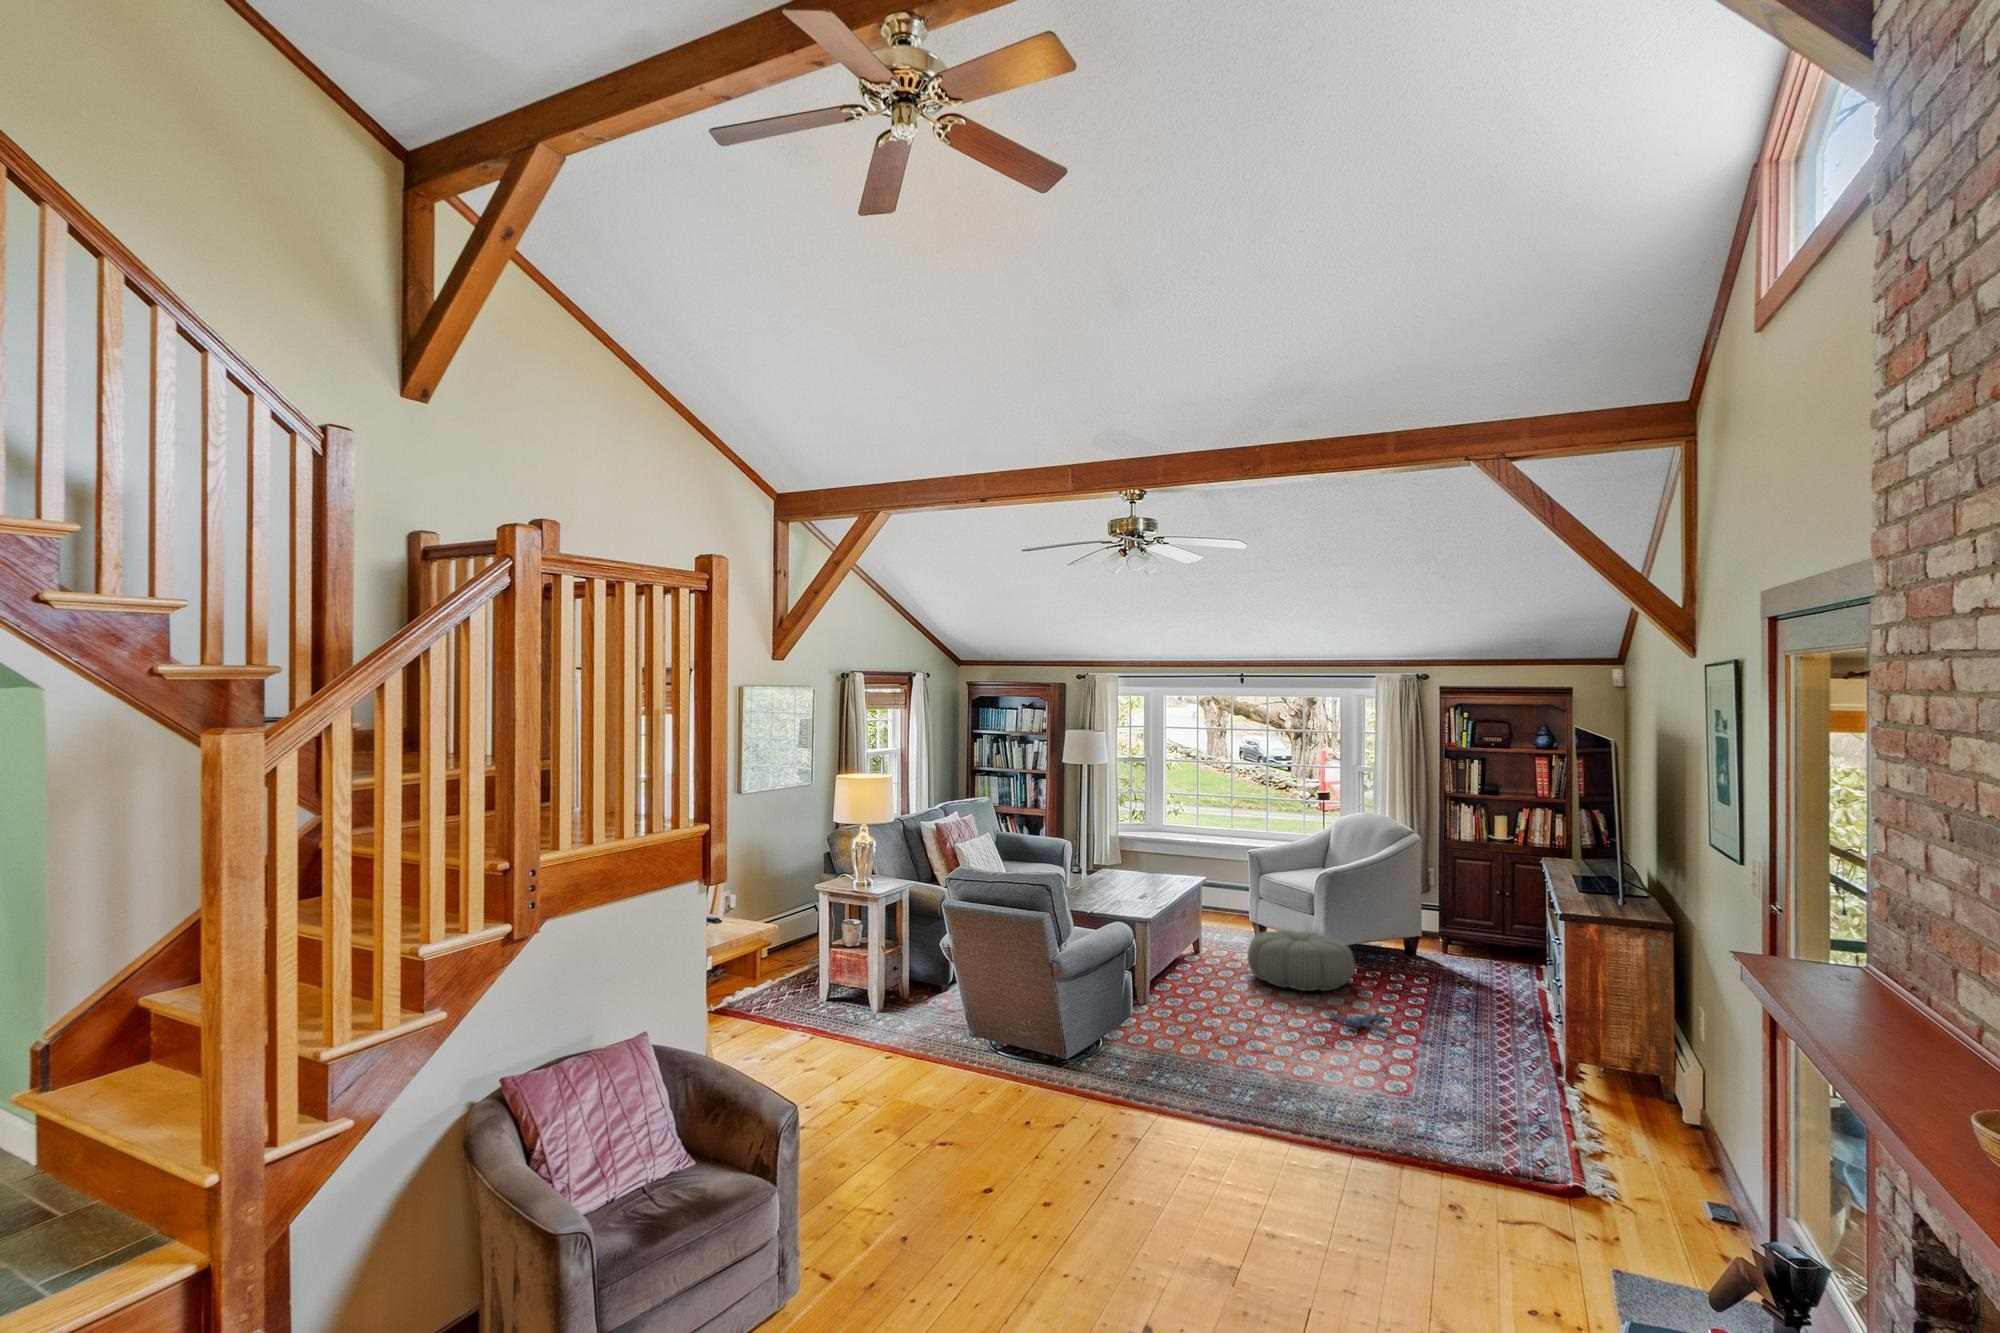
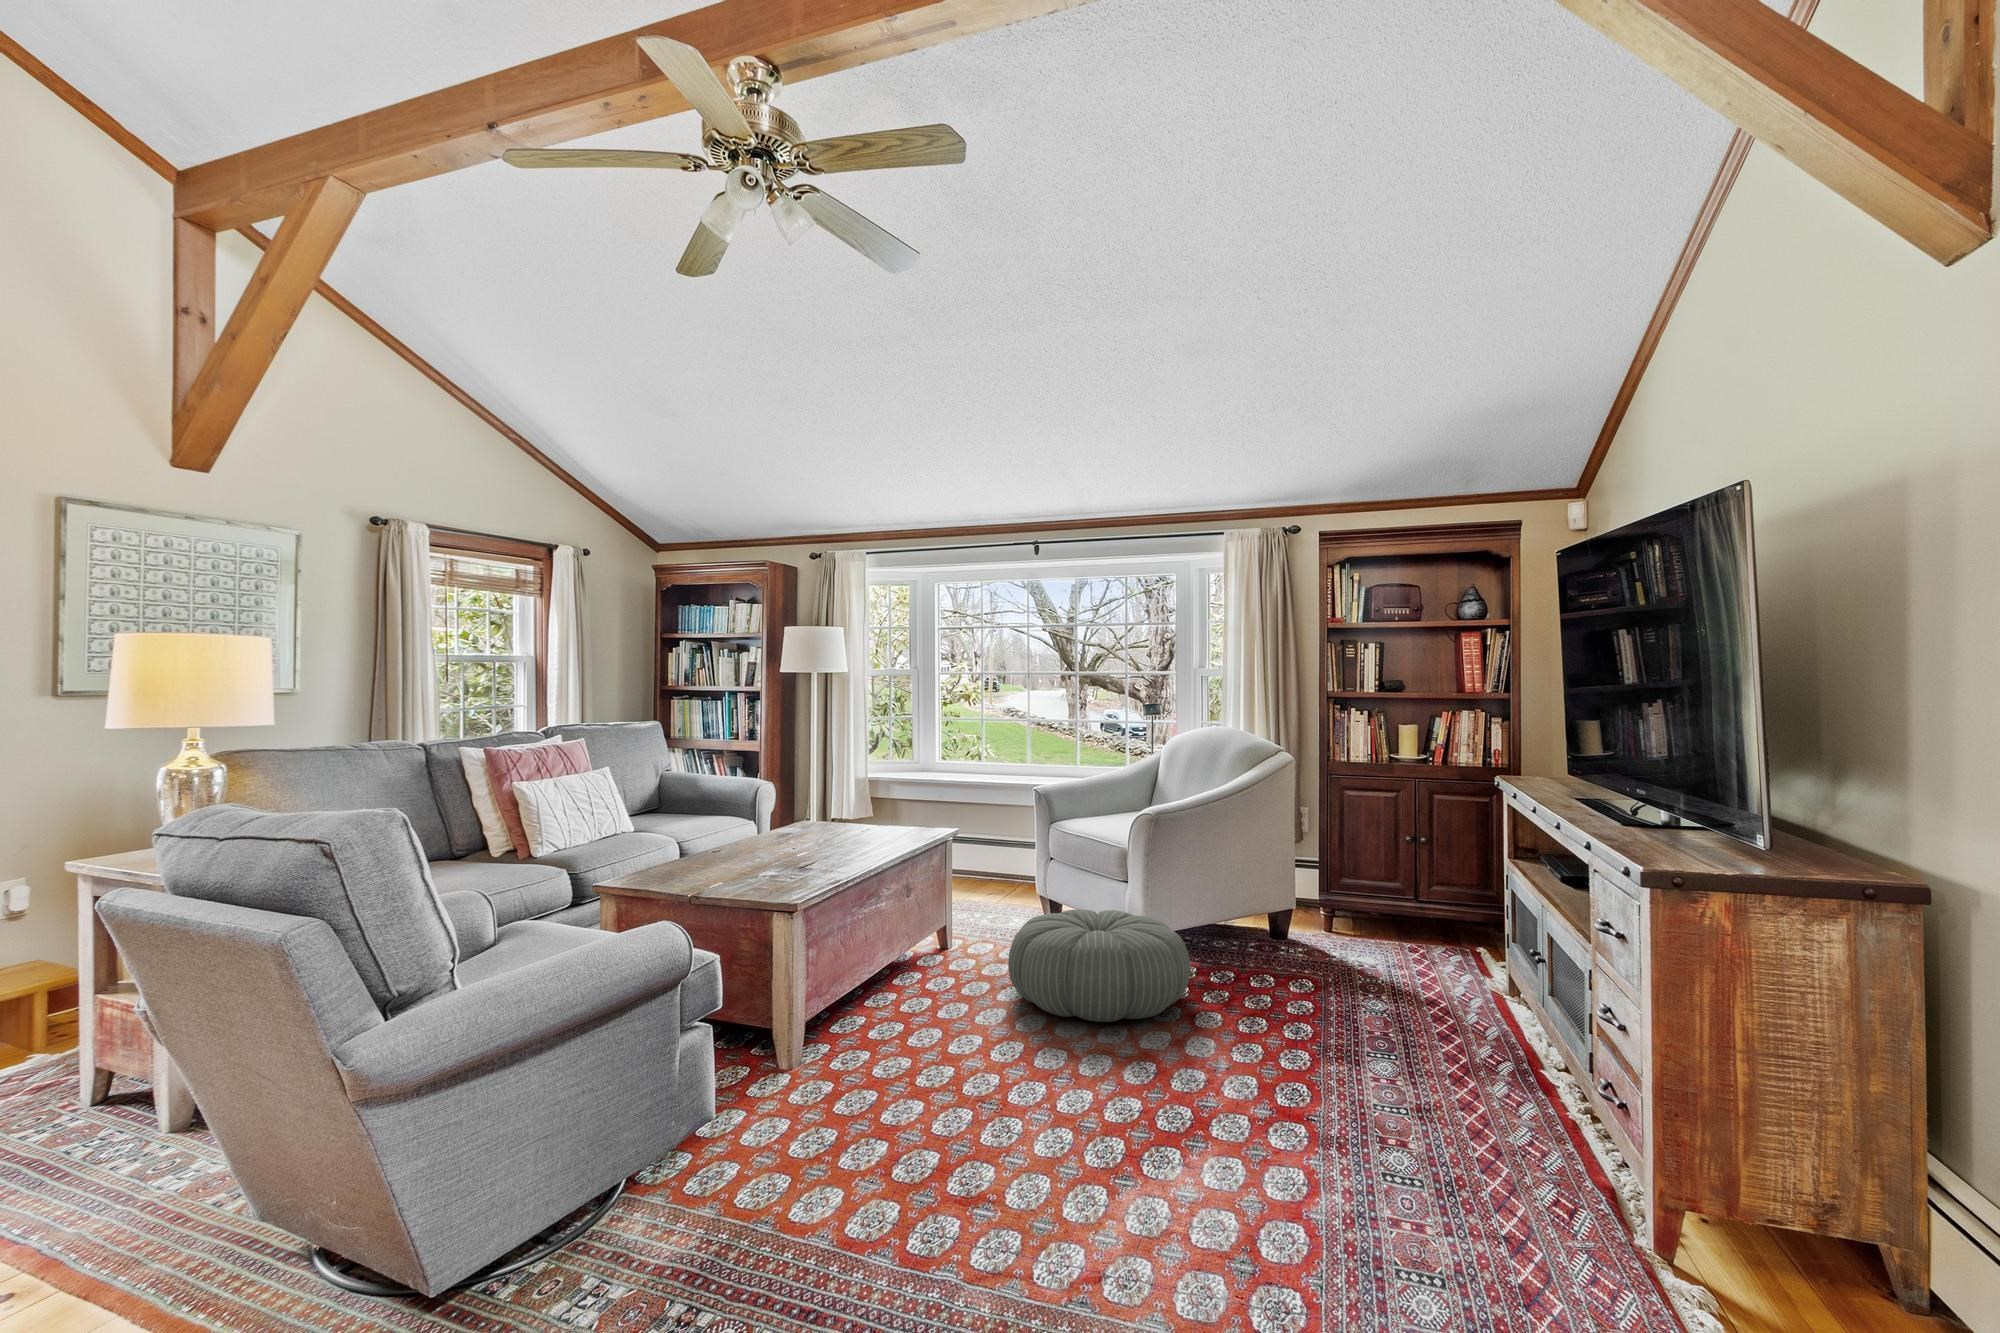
plush toy: present [1328,1011,1391,1034] -> none [1135,1062,1255,1126]

